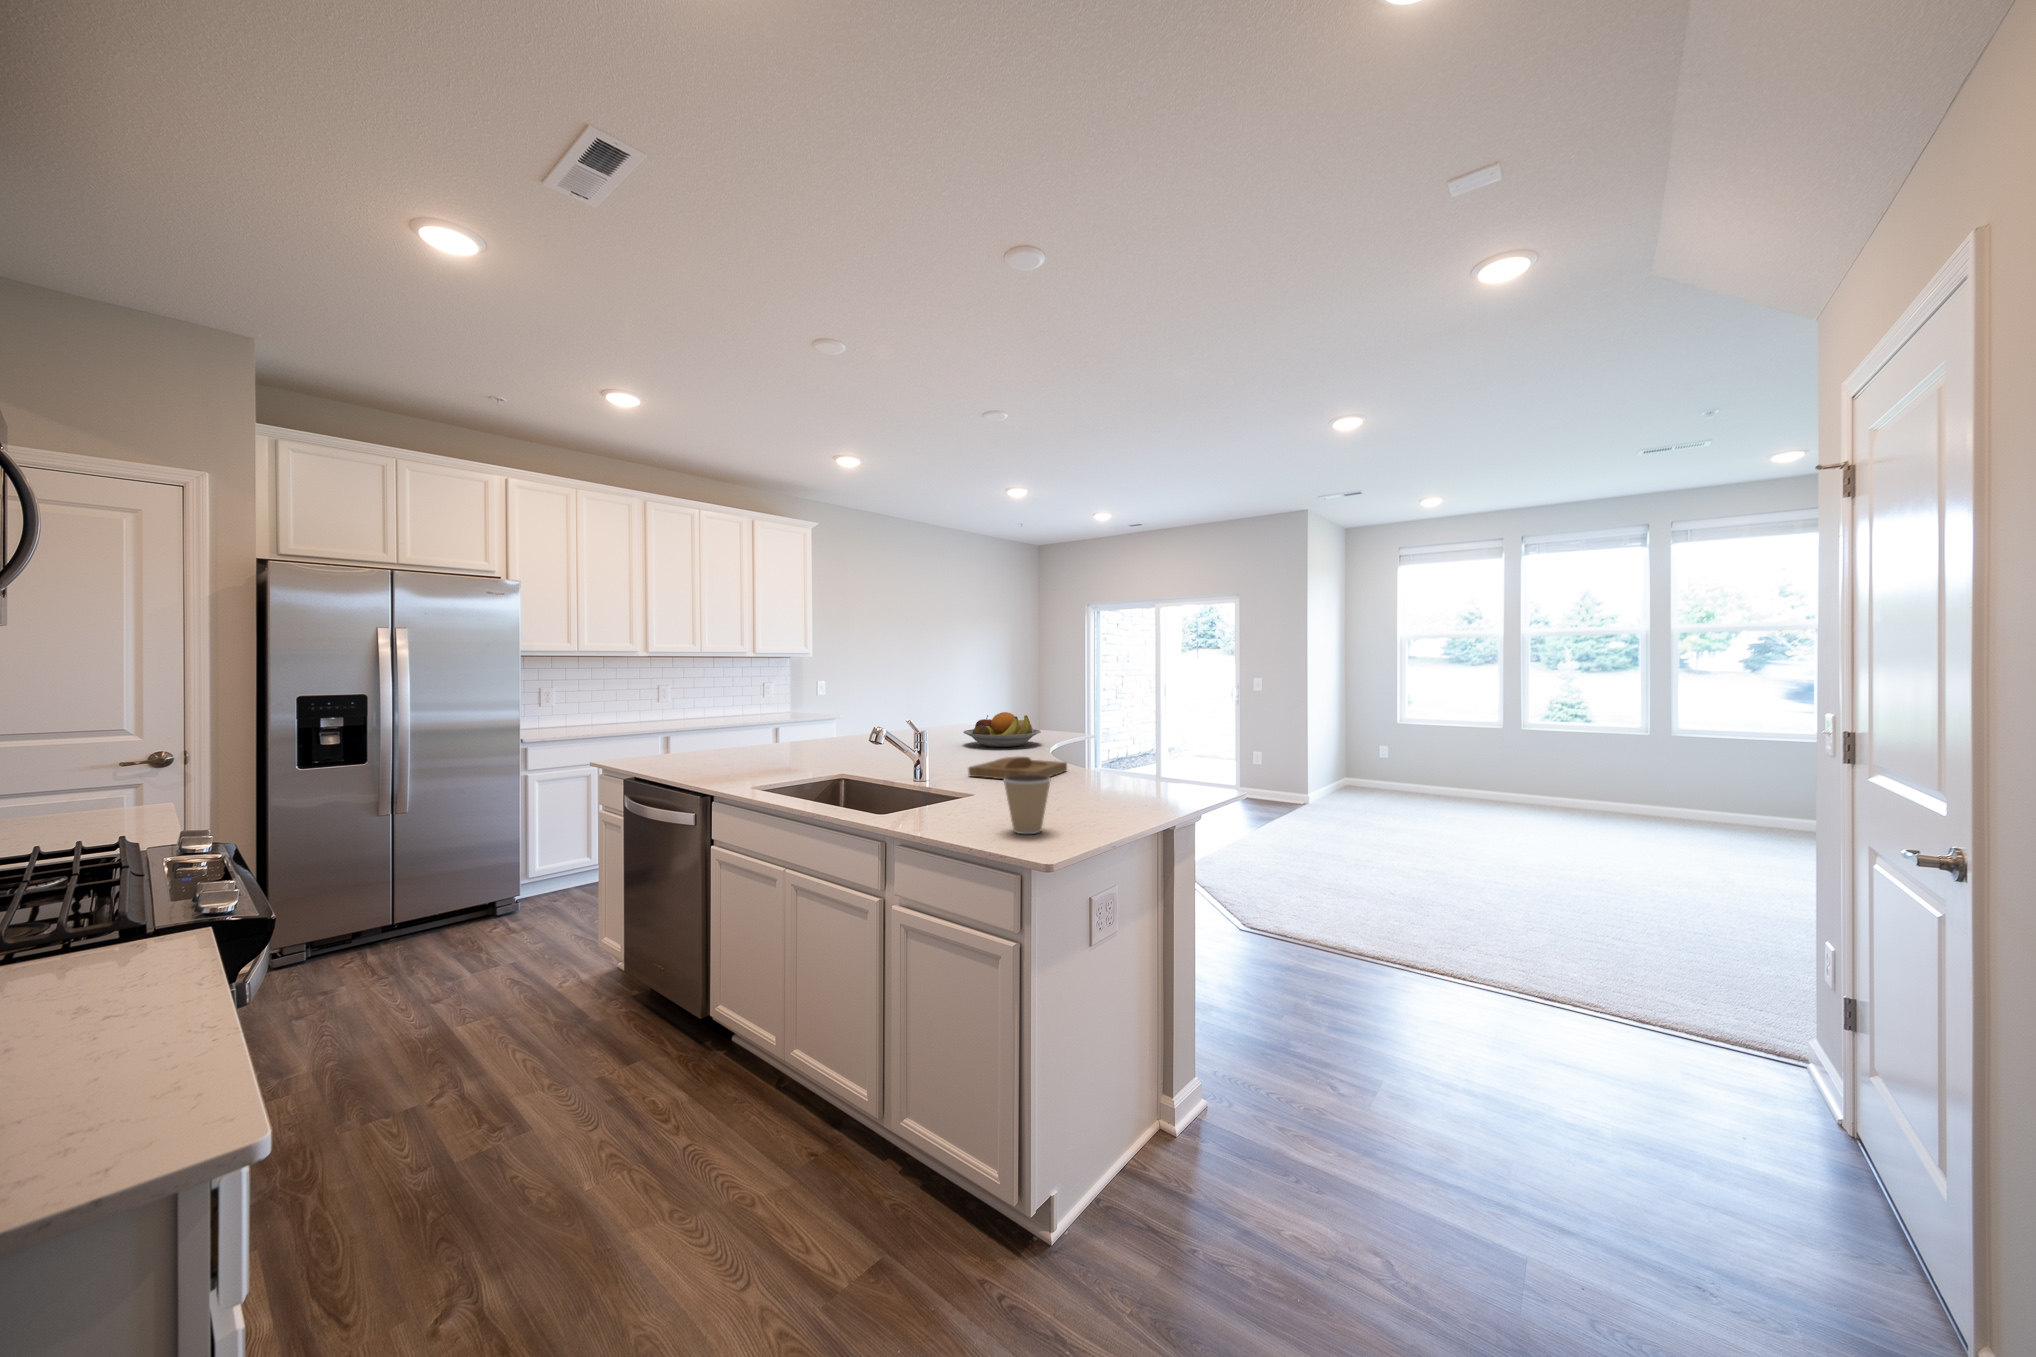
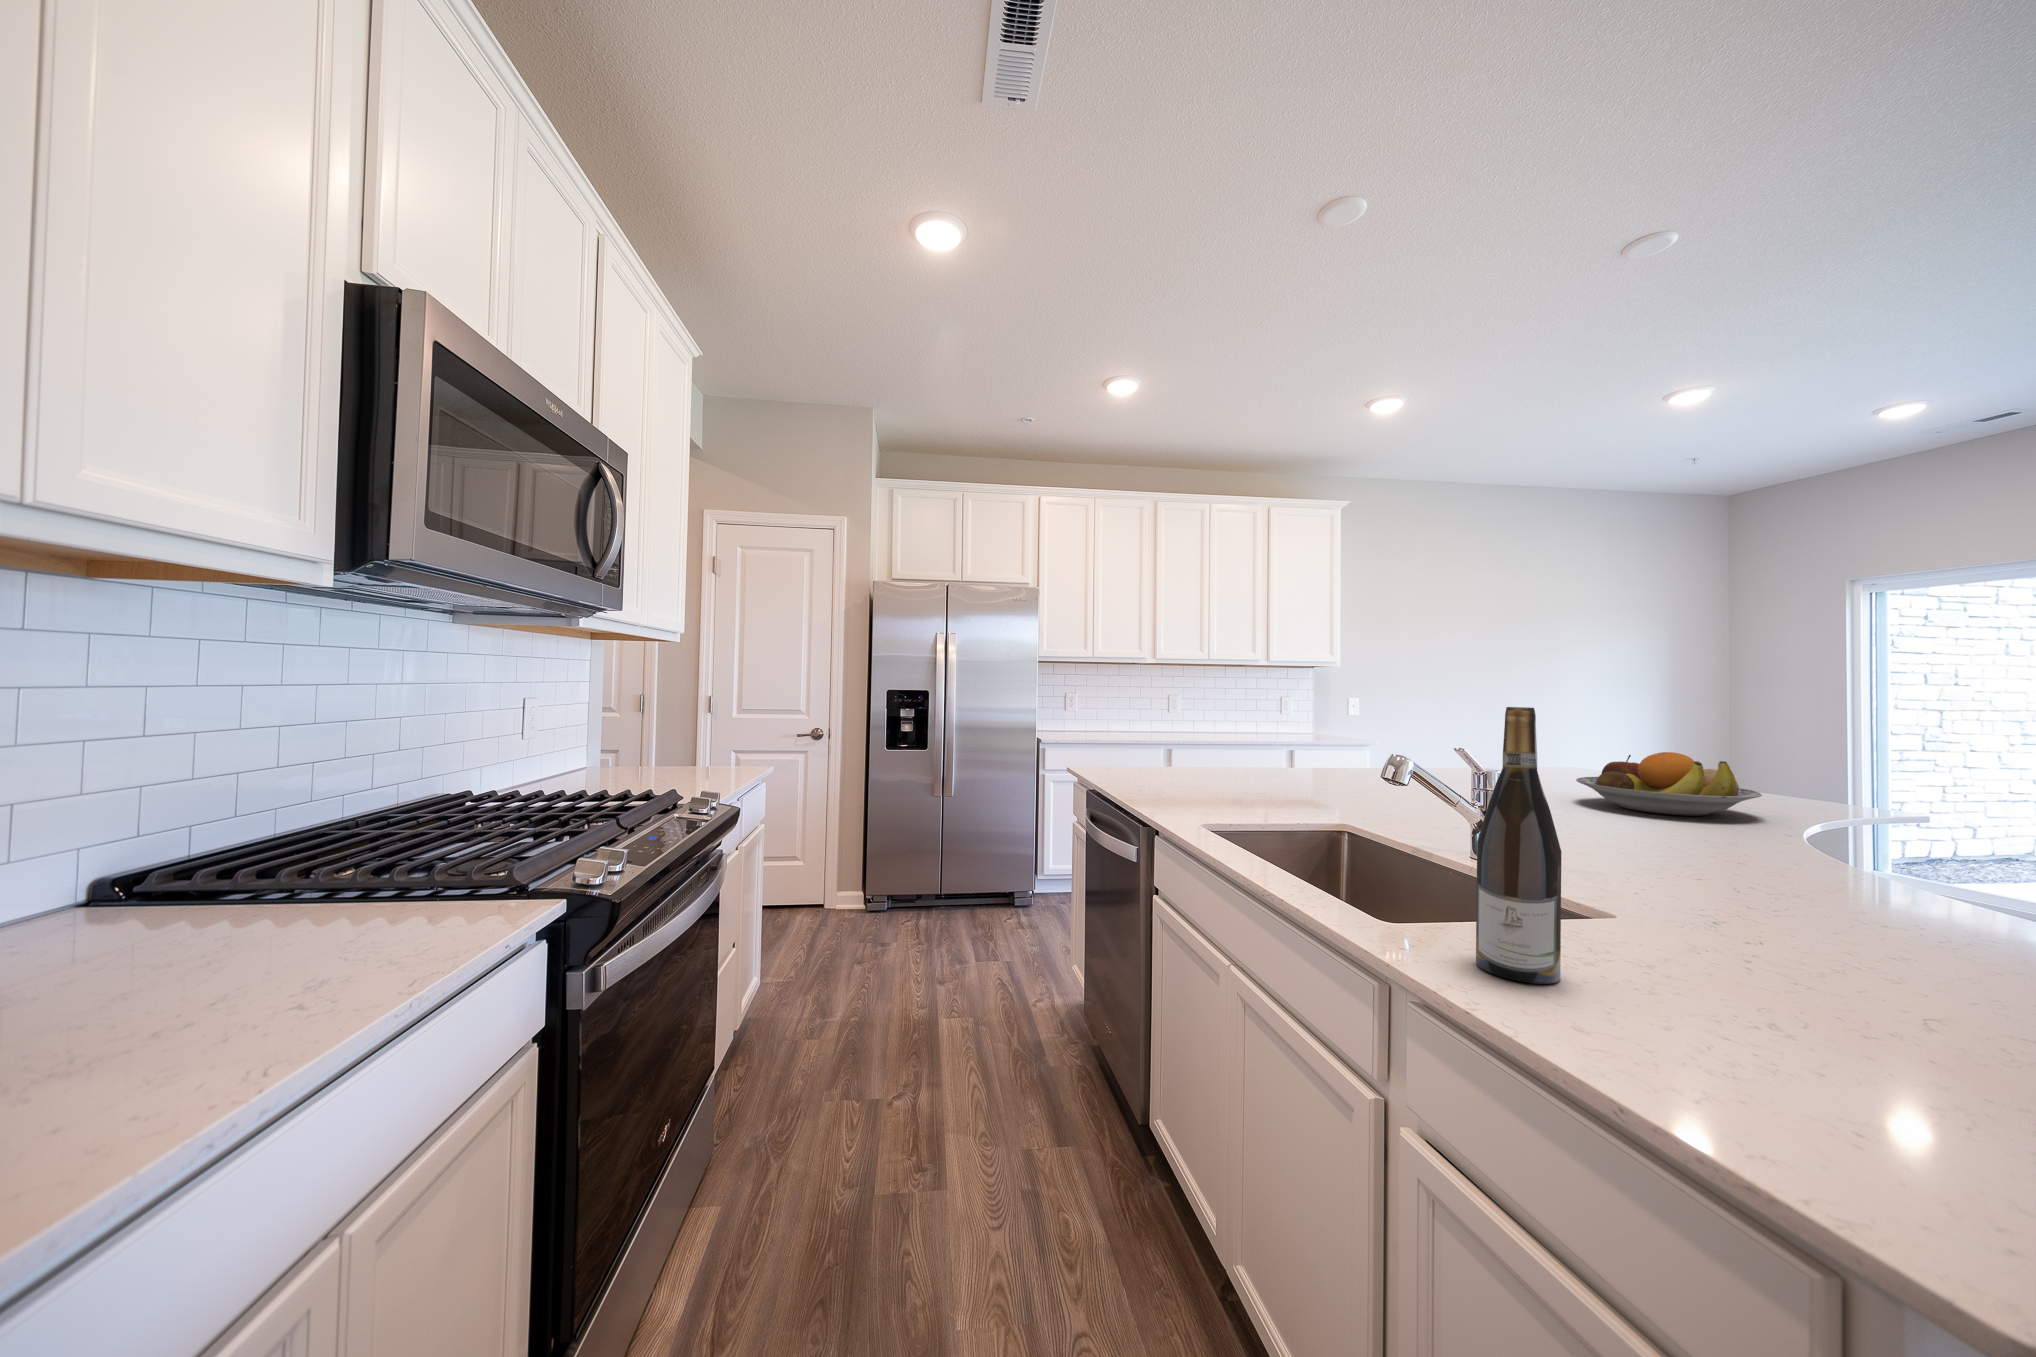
wine bottle: none [929,697,963,828] -> present [1476,707,1561,984]
tray: present [968,757,1067,779] -> none [1583,839,1856,904]
coffee cup: present [1003,775,1051,834] -> none [1679,901,1854,1072]

